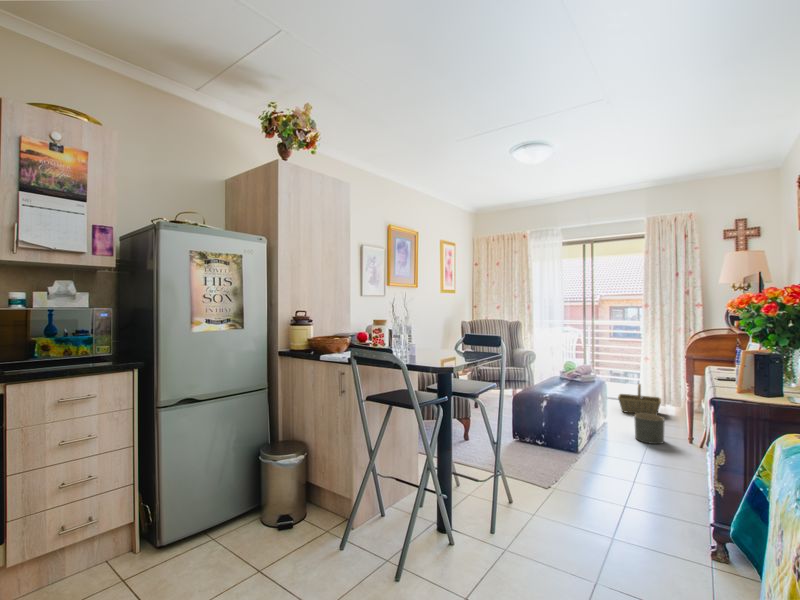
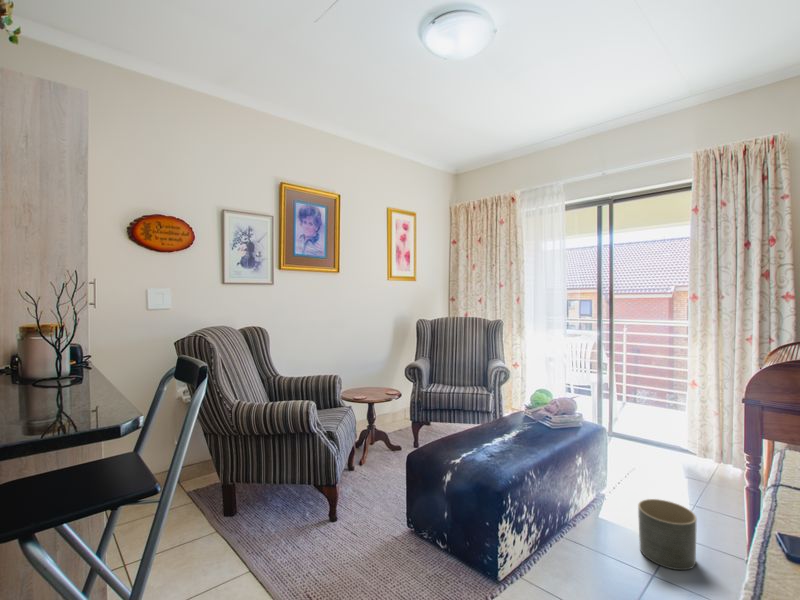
basket: present [618,384,661,415] -> none [636,427,712,486]

